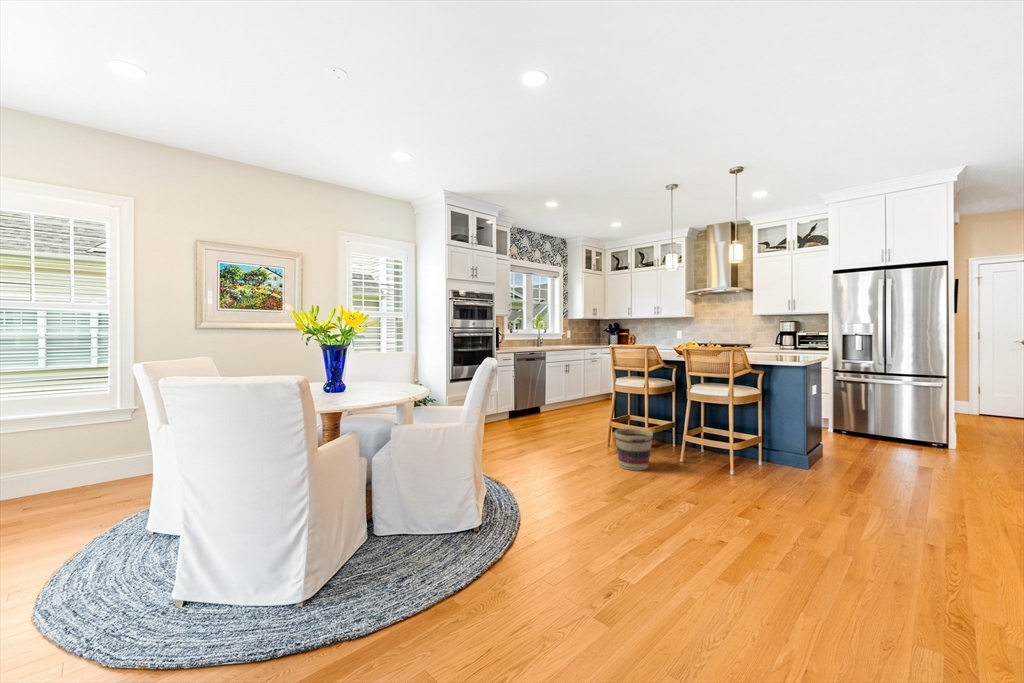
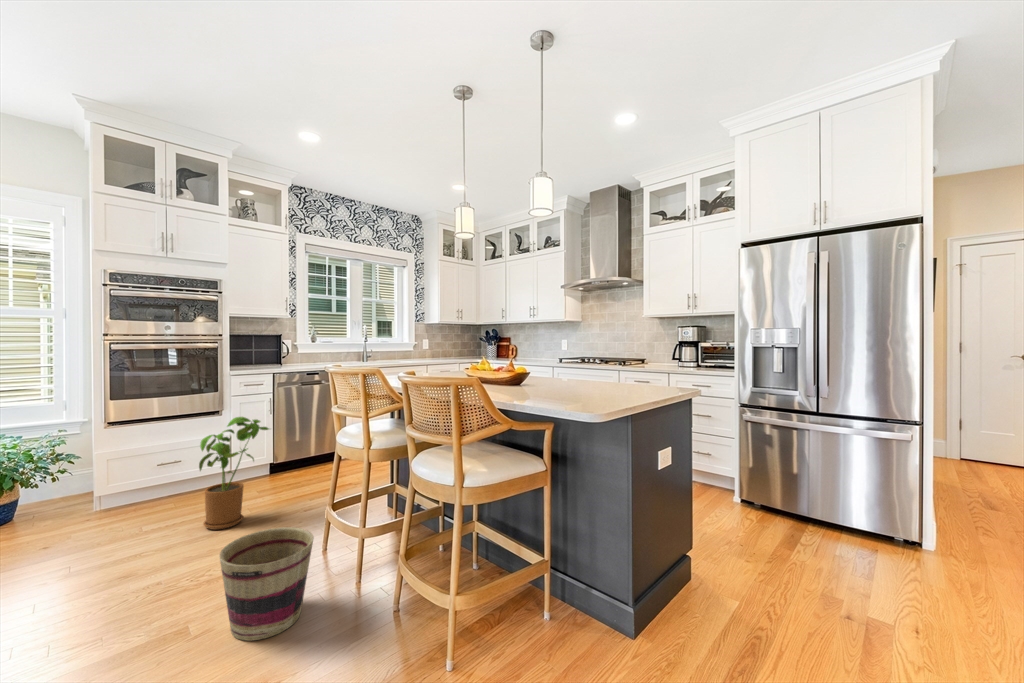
house plant: none [527,381,561,443] -> present [199,417,269,530]

